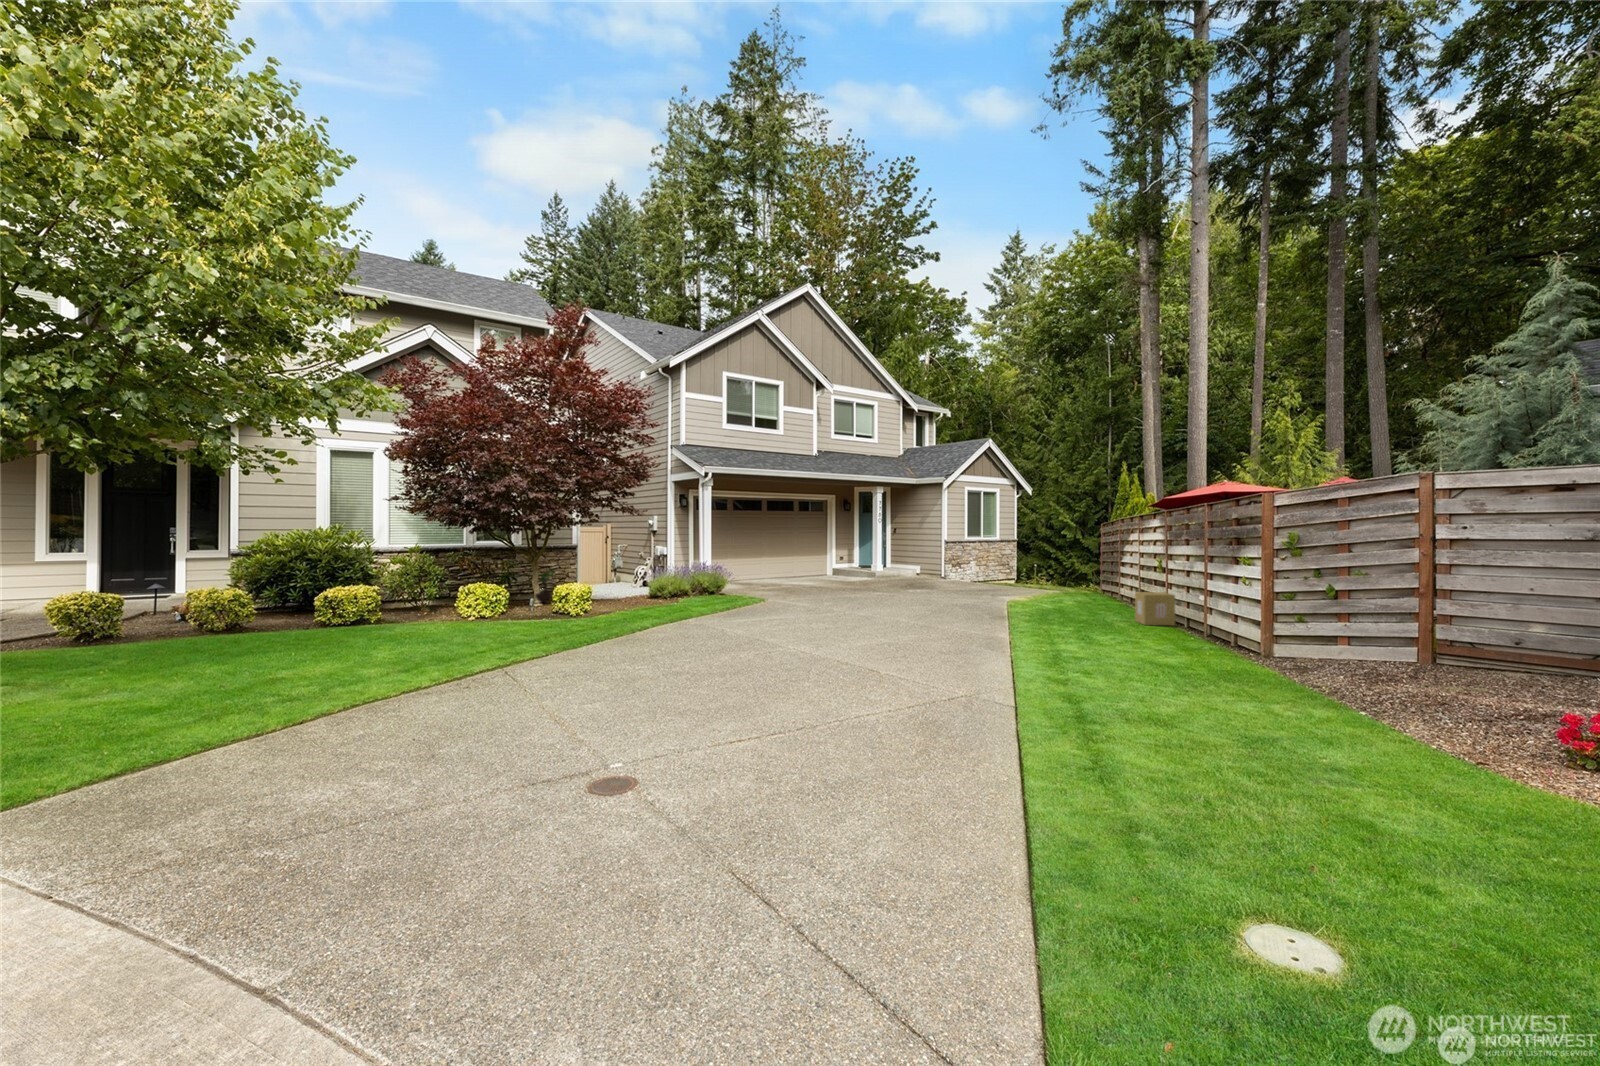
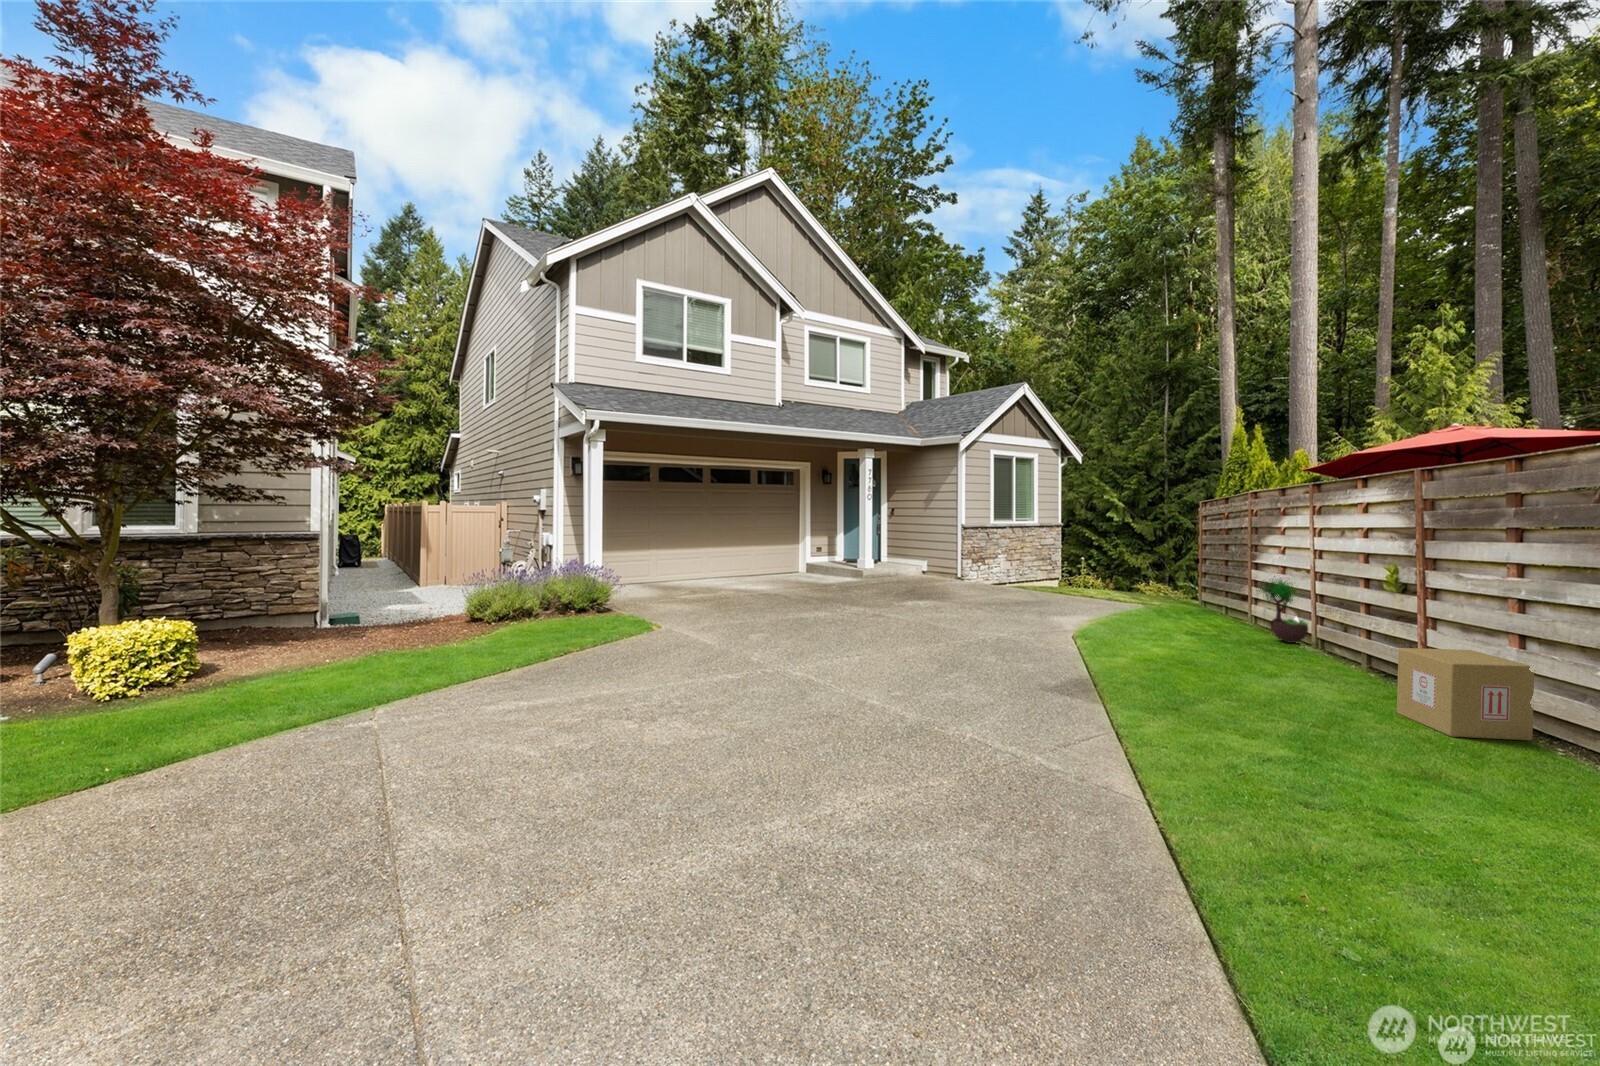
potted tree: present [535,569,552,603] -> present [1257,576,1308,643]

